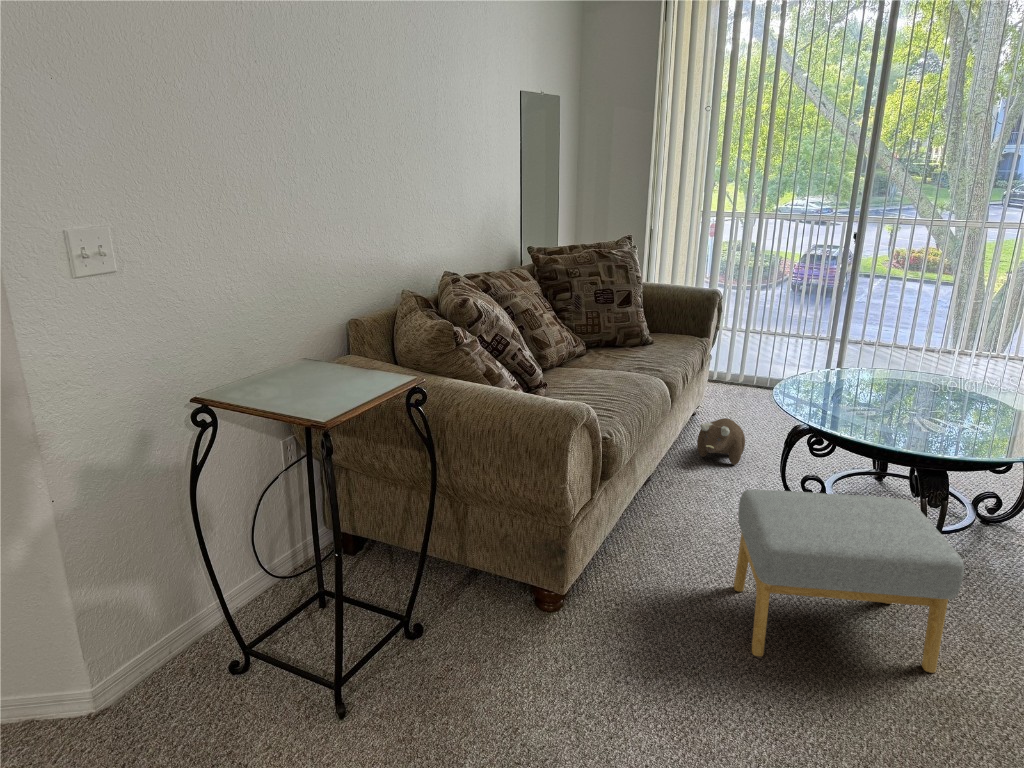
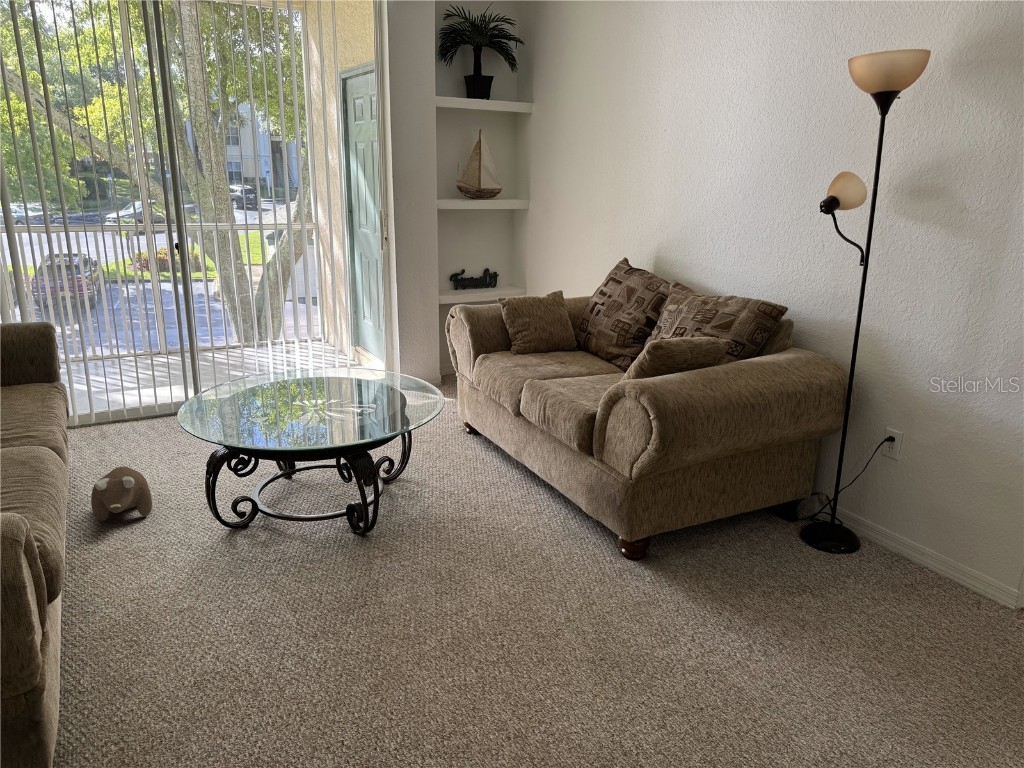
footstool: present [734,489,964,673] -> none [220,488,437,702]

